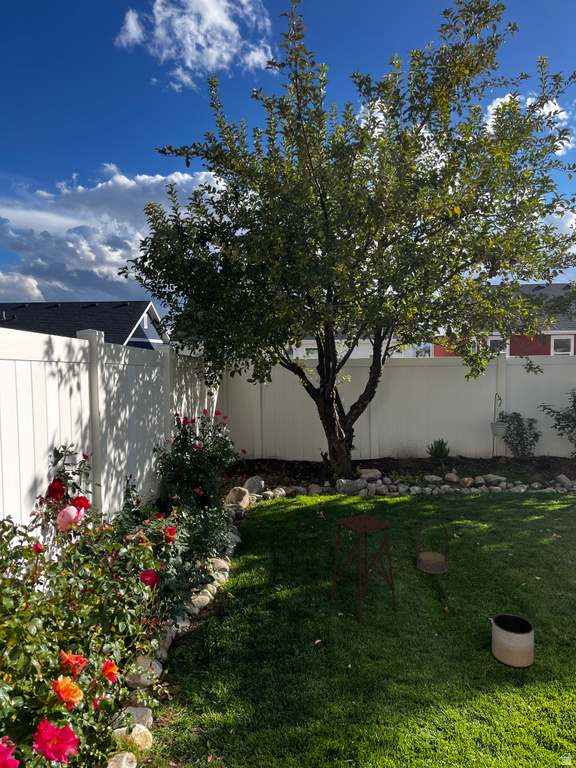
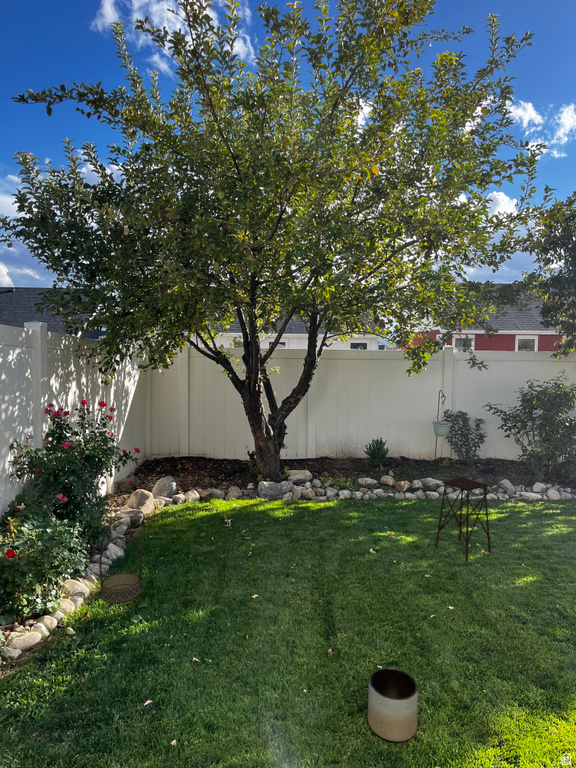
side table: present [331,514,396,623] -> present [435,478,491,561]
basket: present [417,520,449,574] -> present [99,537,142,603]

